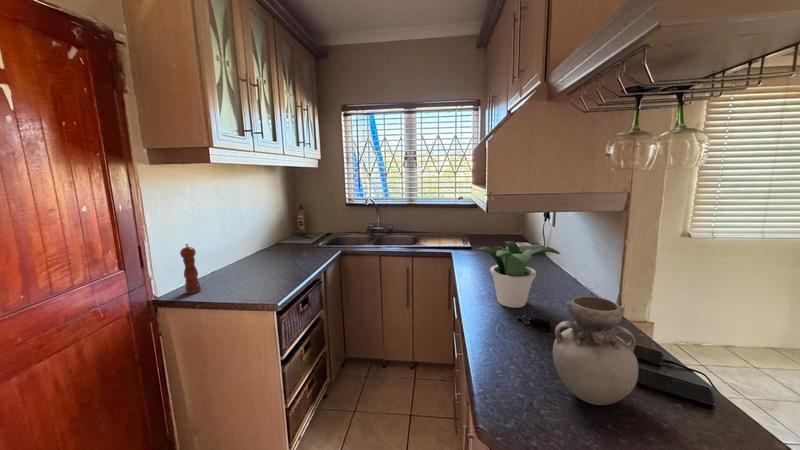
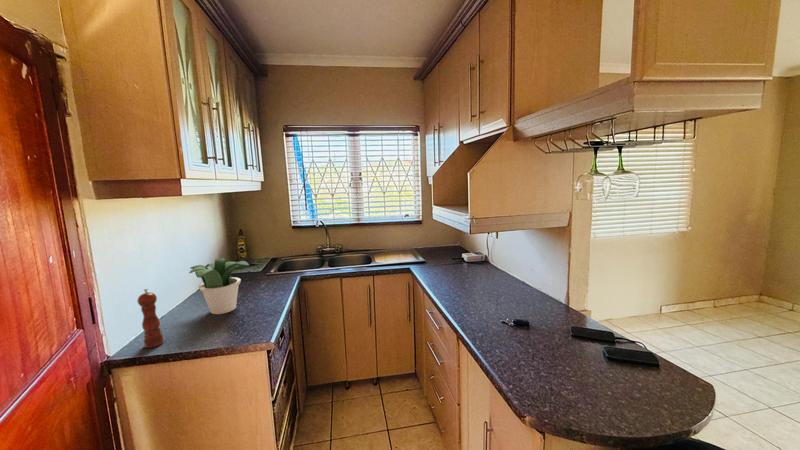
potted plant: present [476,241,560,308] -> present [189,258,250,314]
vase: present [553,296,638,405] -> none [552,296,616,377]

